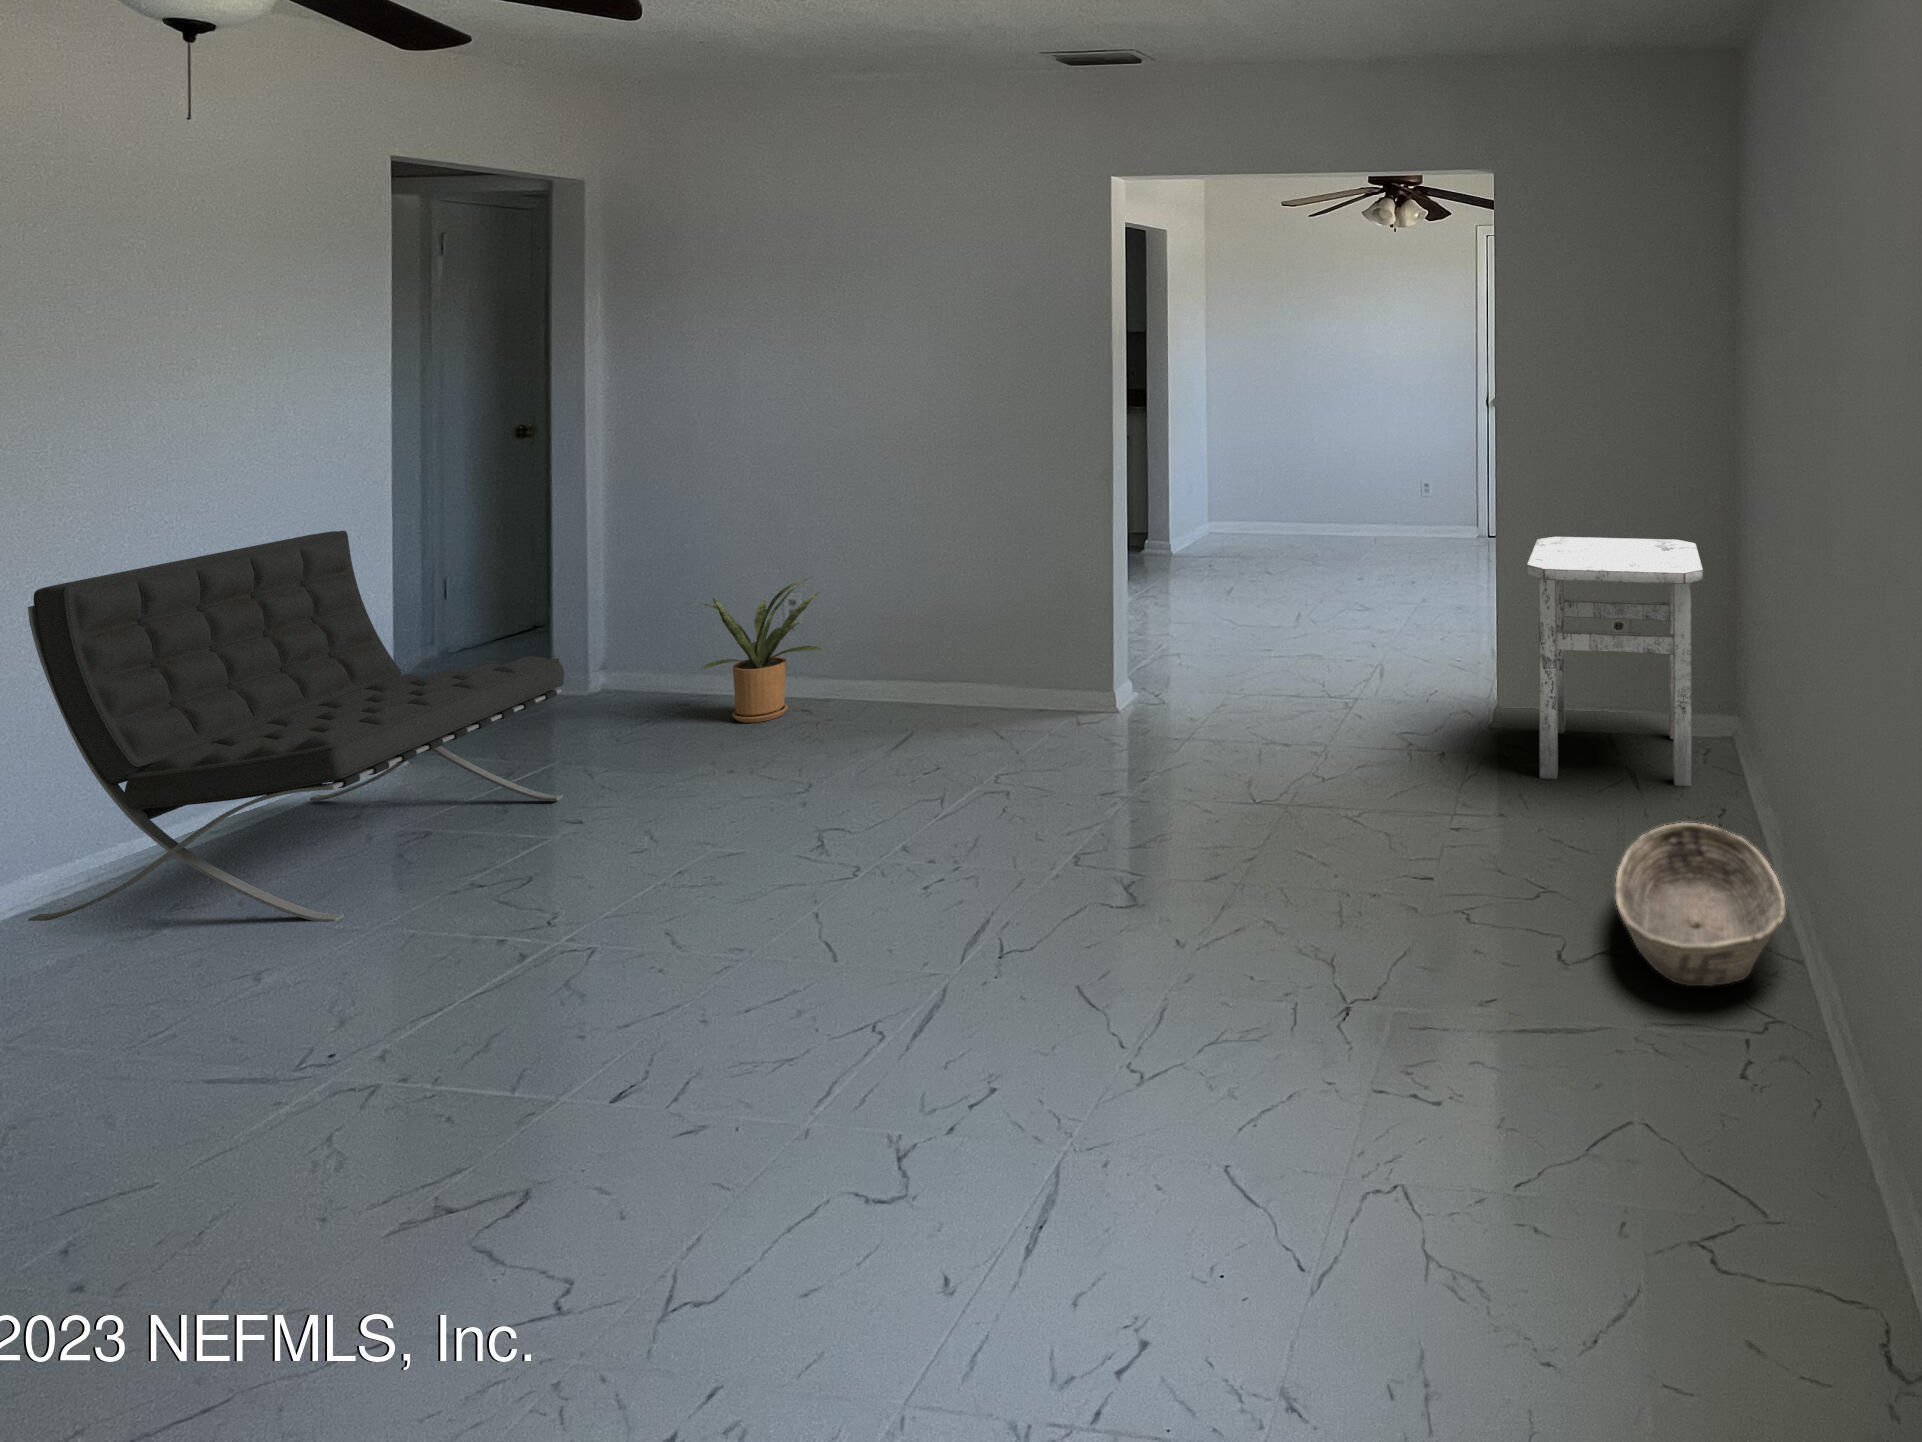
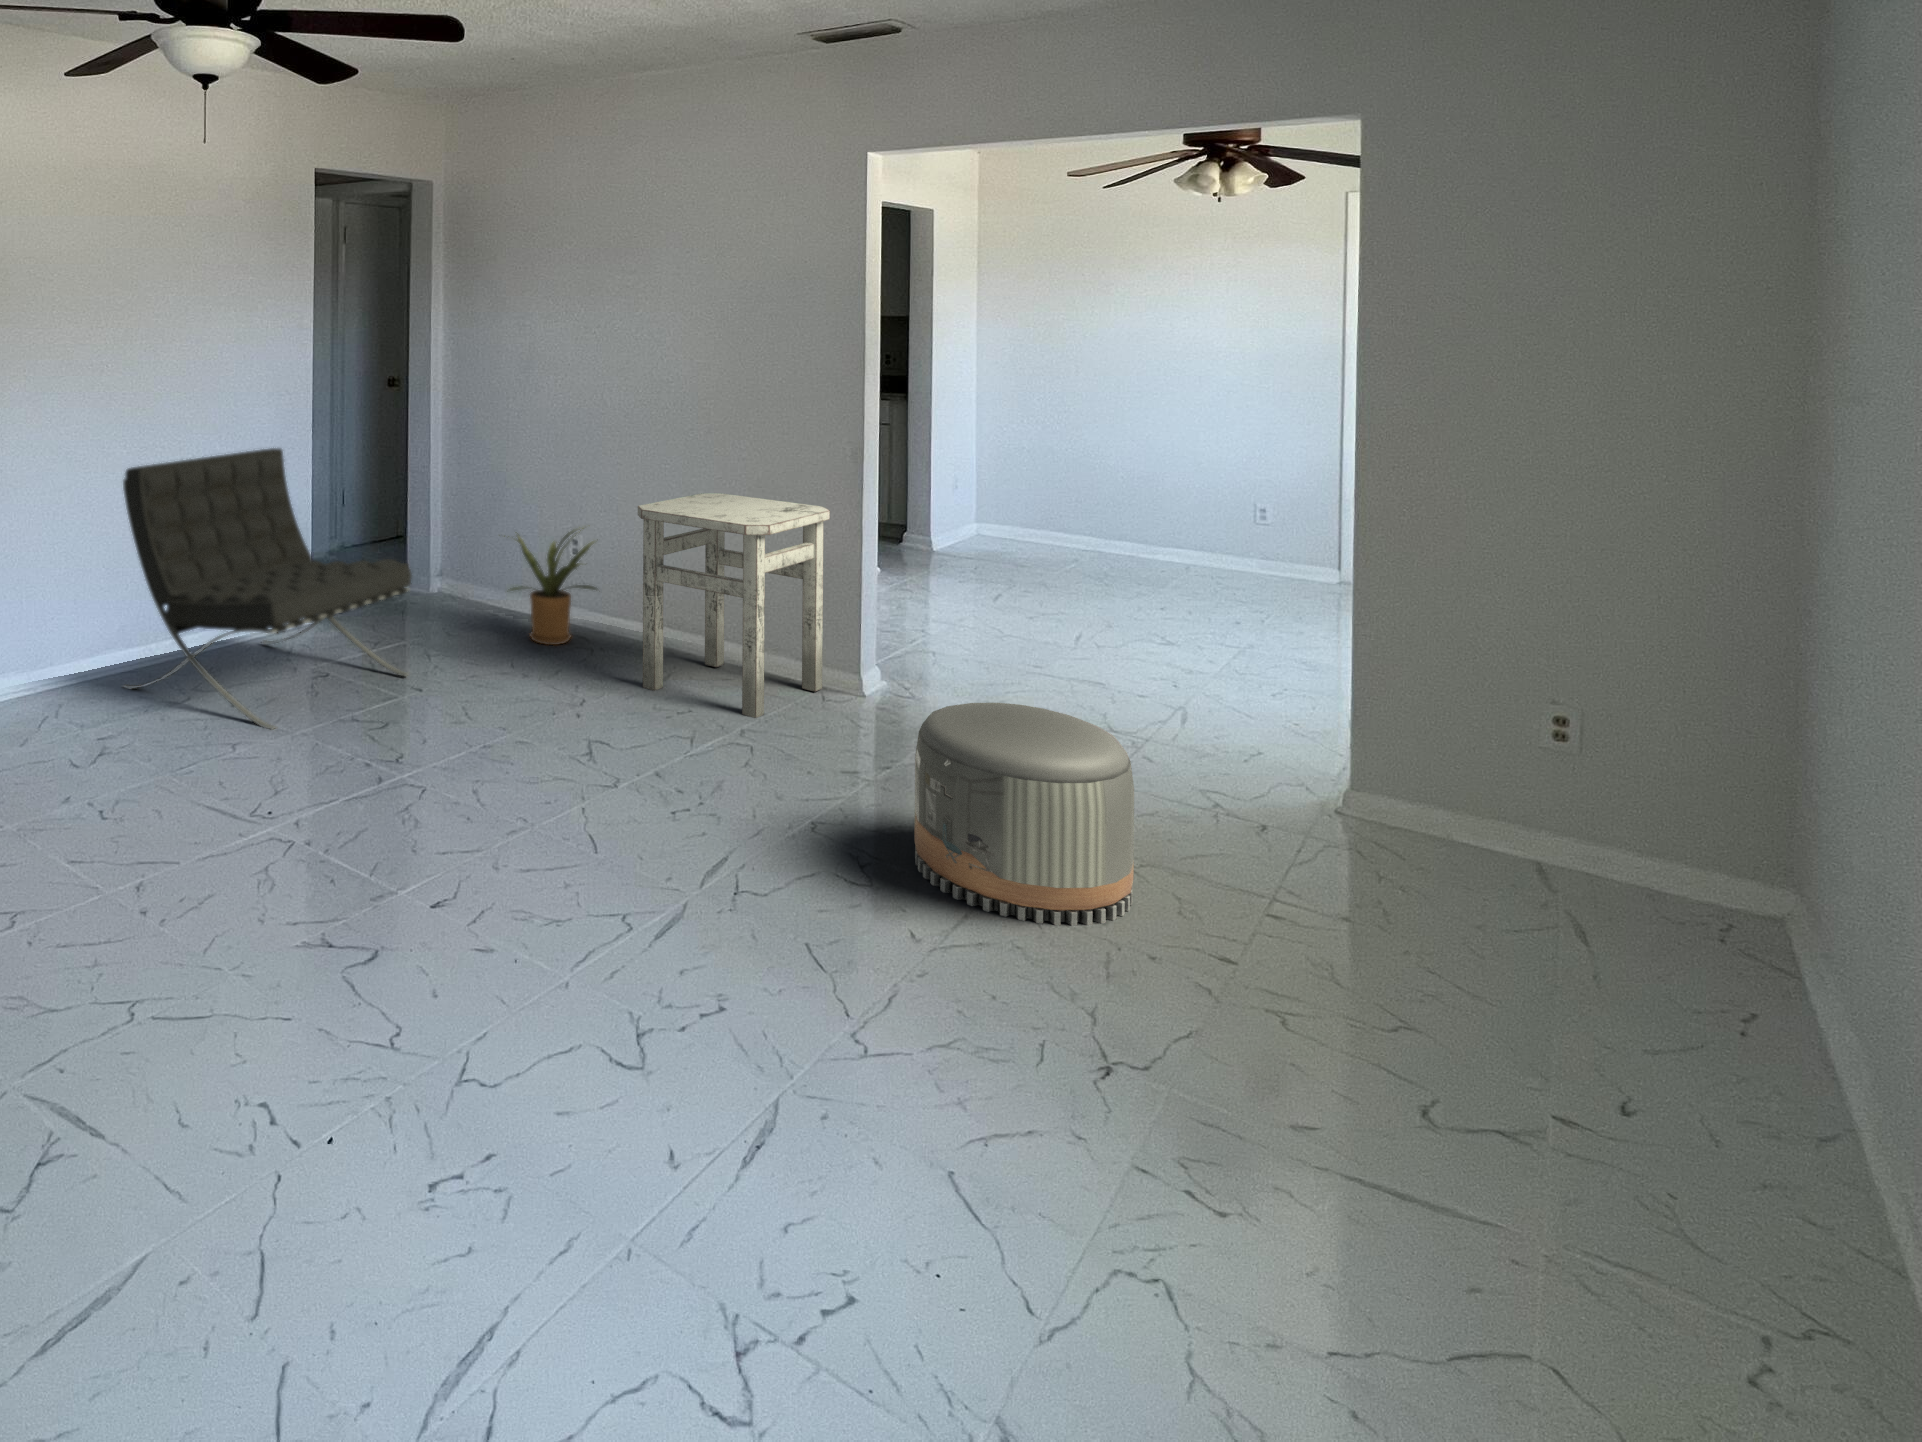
side table: present [1527,537,1703,786] -> present [638,493,830,718]
pouf: none [1169,698,1352,902] -> present [914,703,1134,926]
basket: present [1615,823,1786,986] -> none [1525,984,1860,1230]

